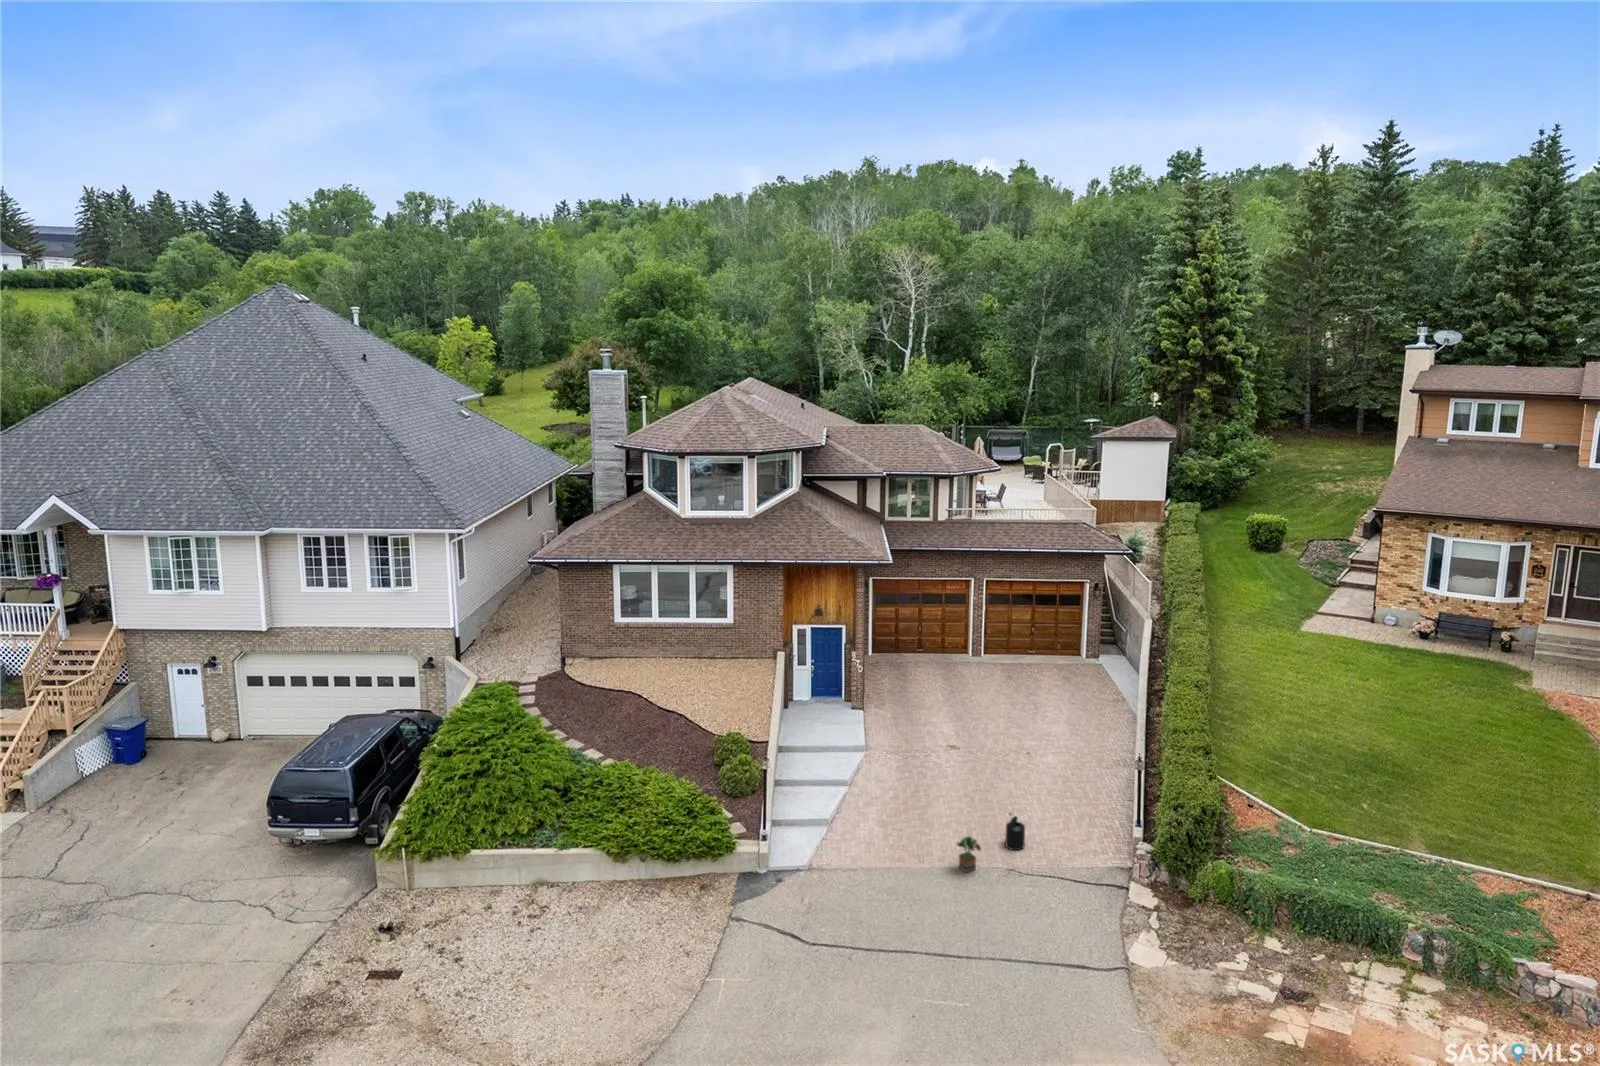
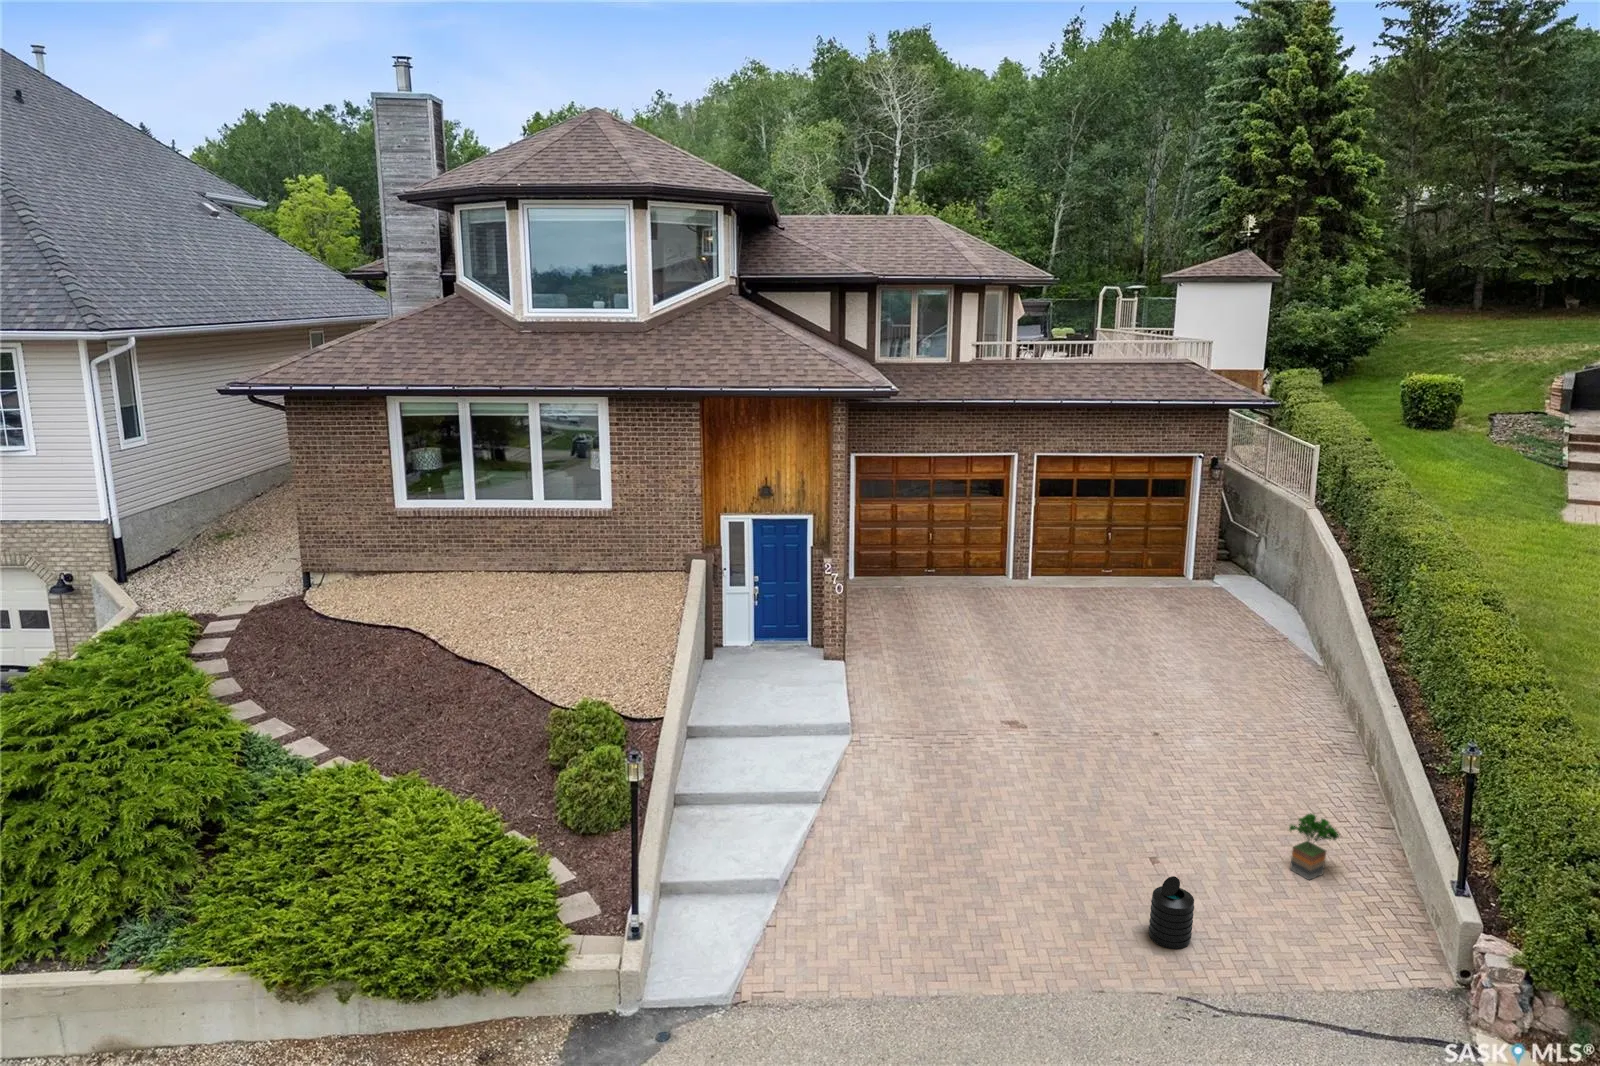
potted tree: present [957,836,981,872] -> present [1289,813,1339,880]

